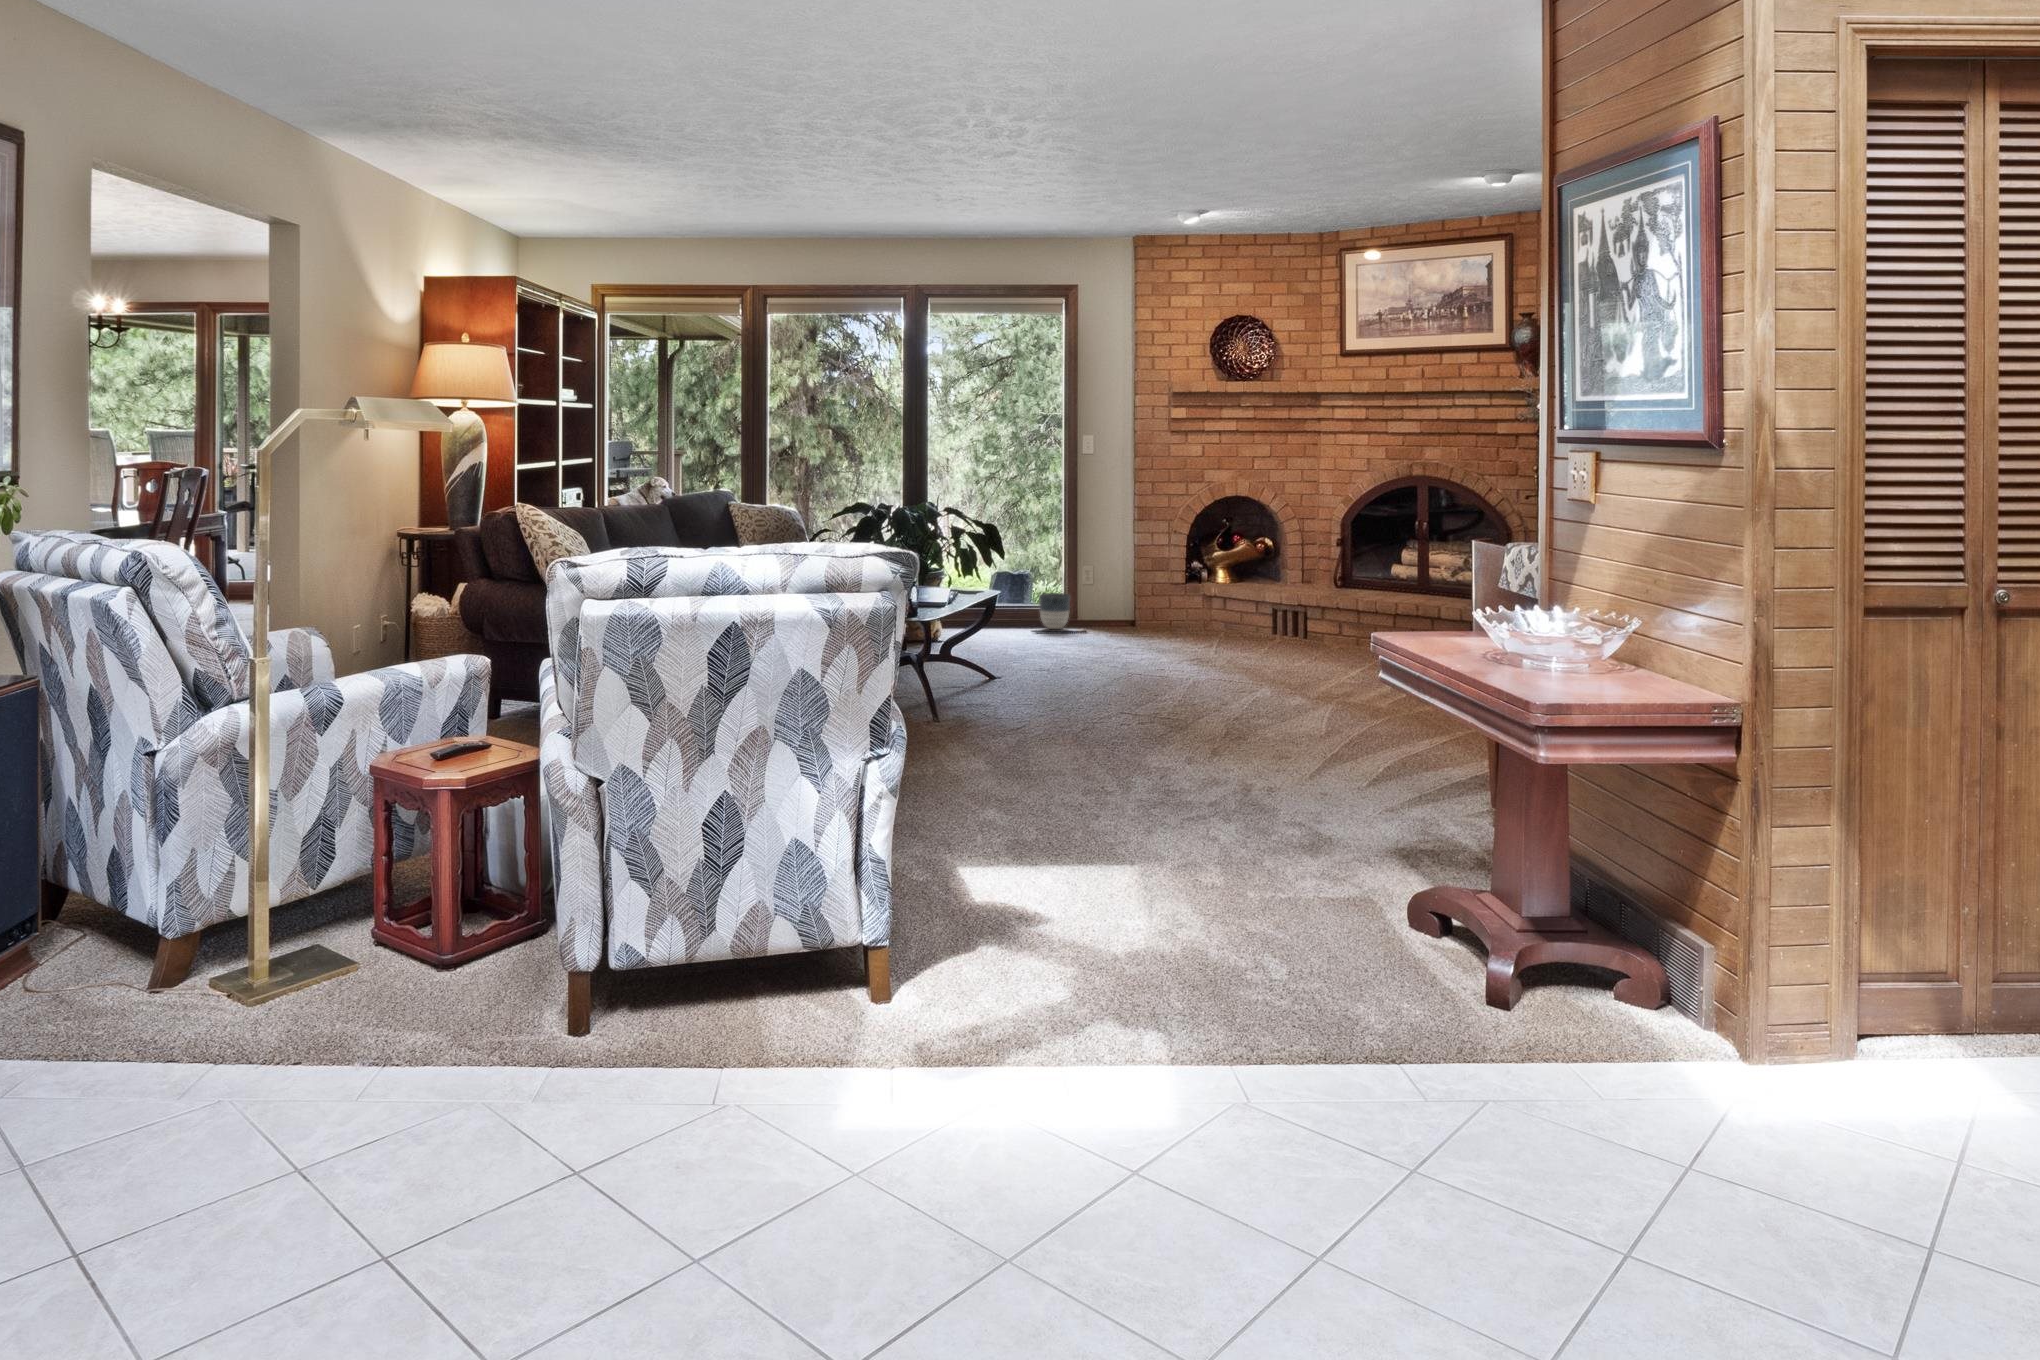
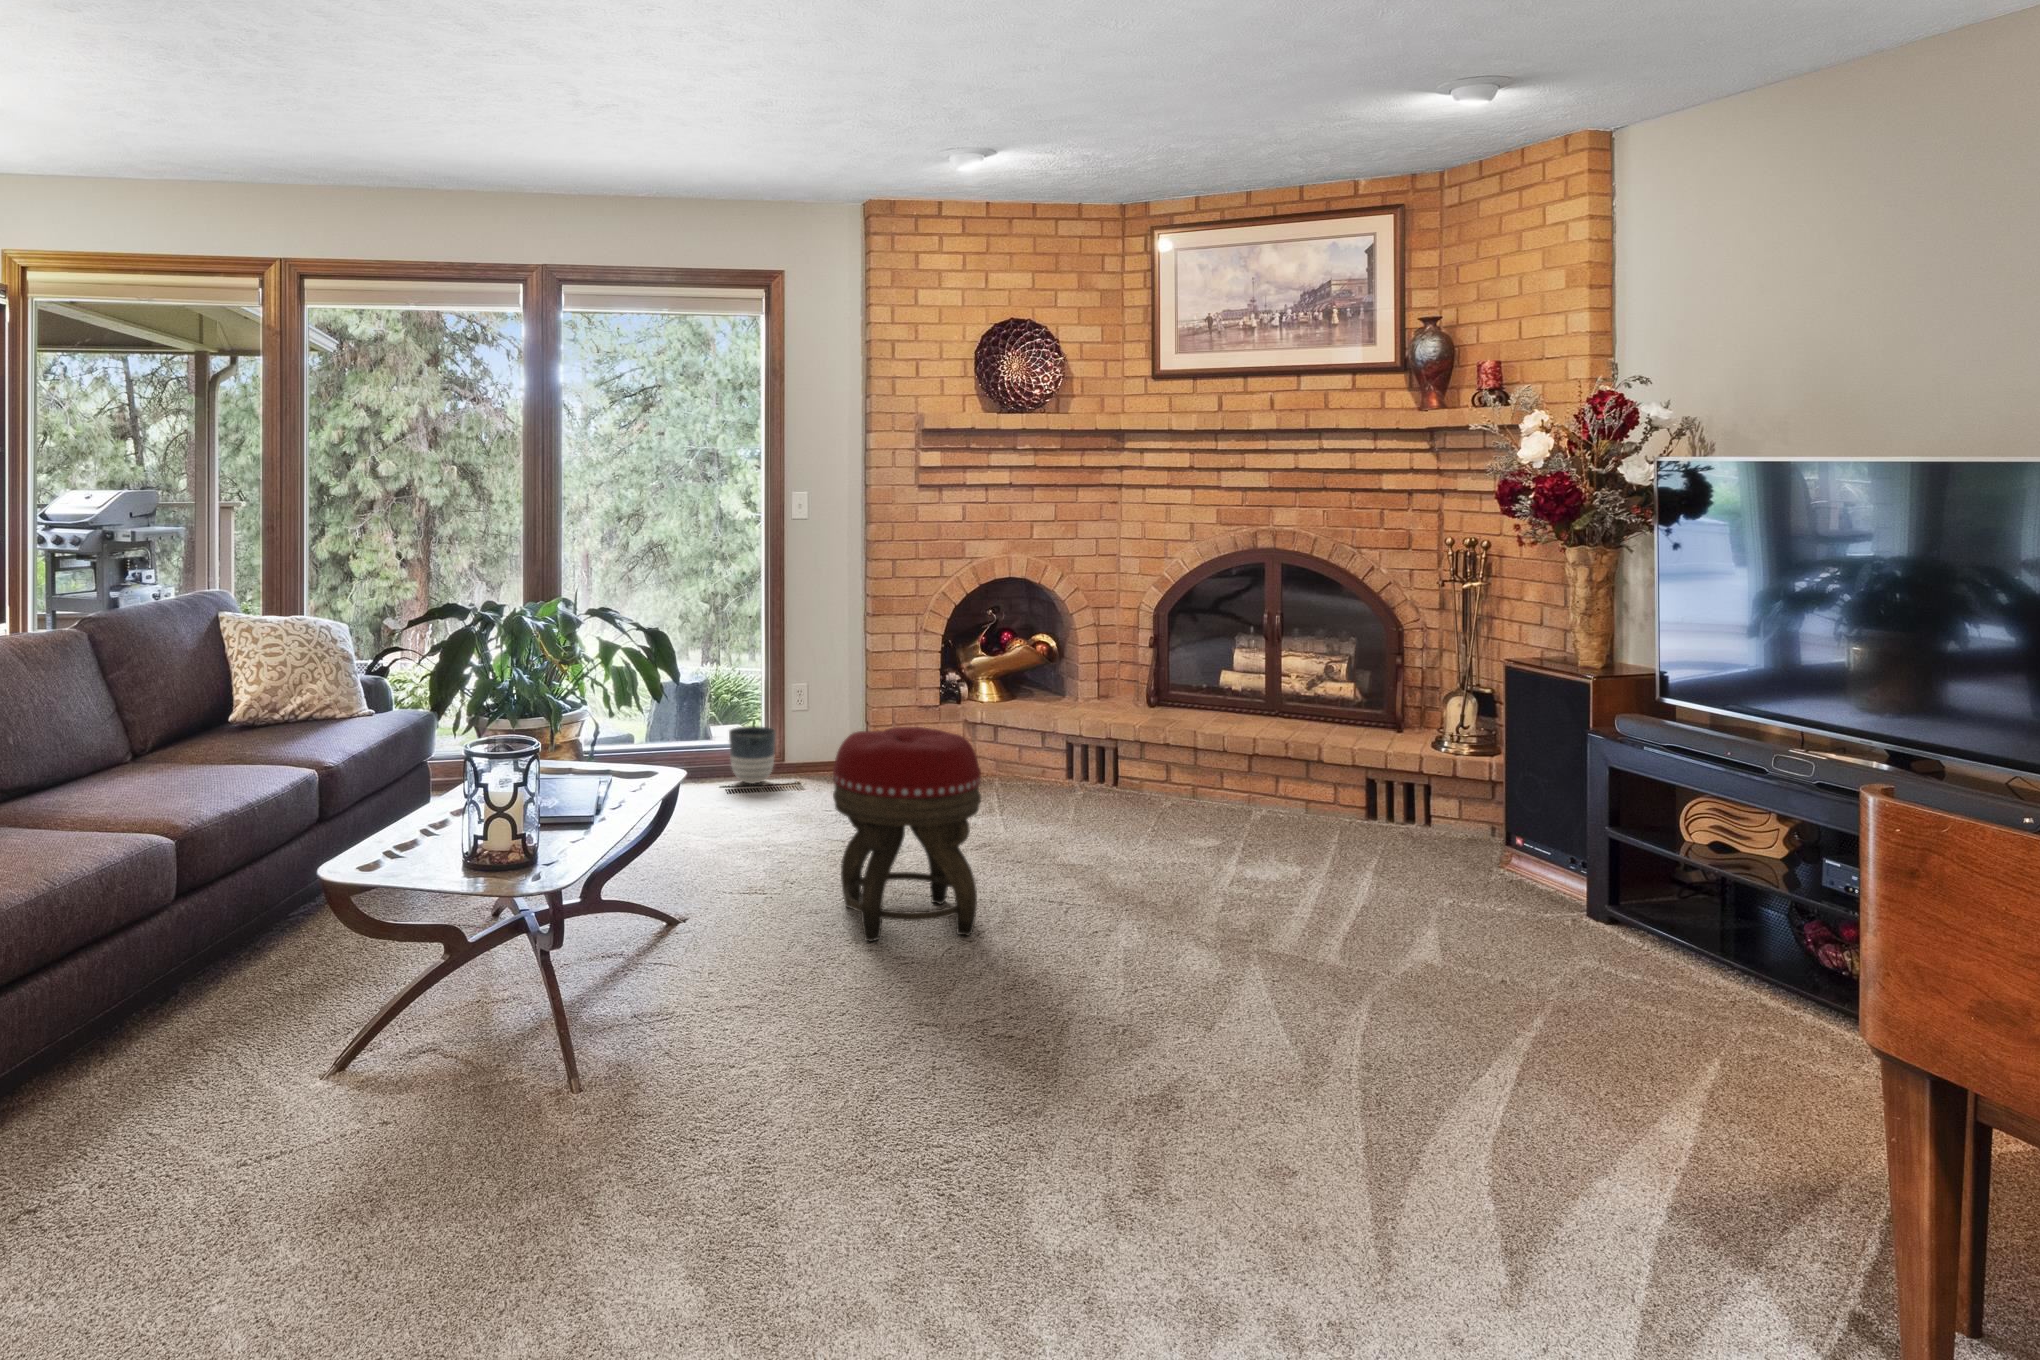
footstool: none [1091,572,1181,690] -> present [833,727,981,941]

